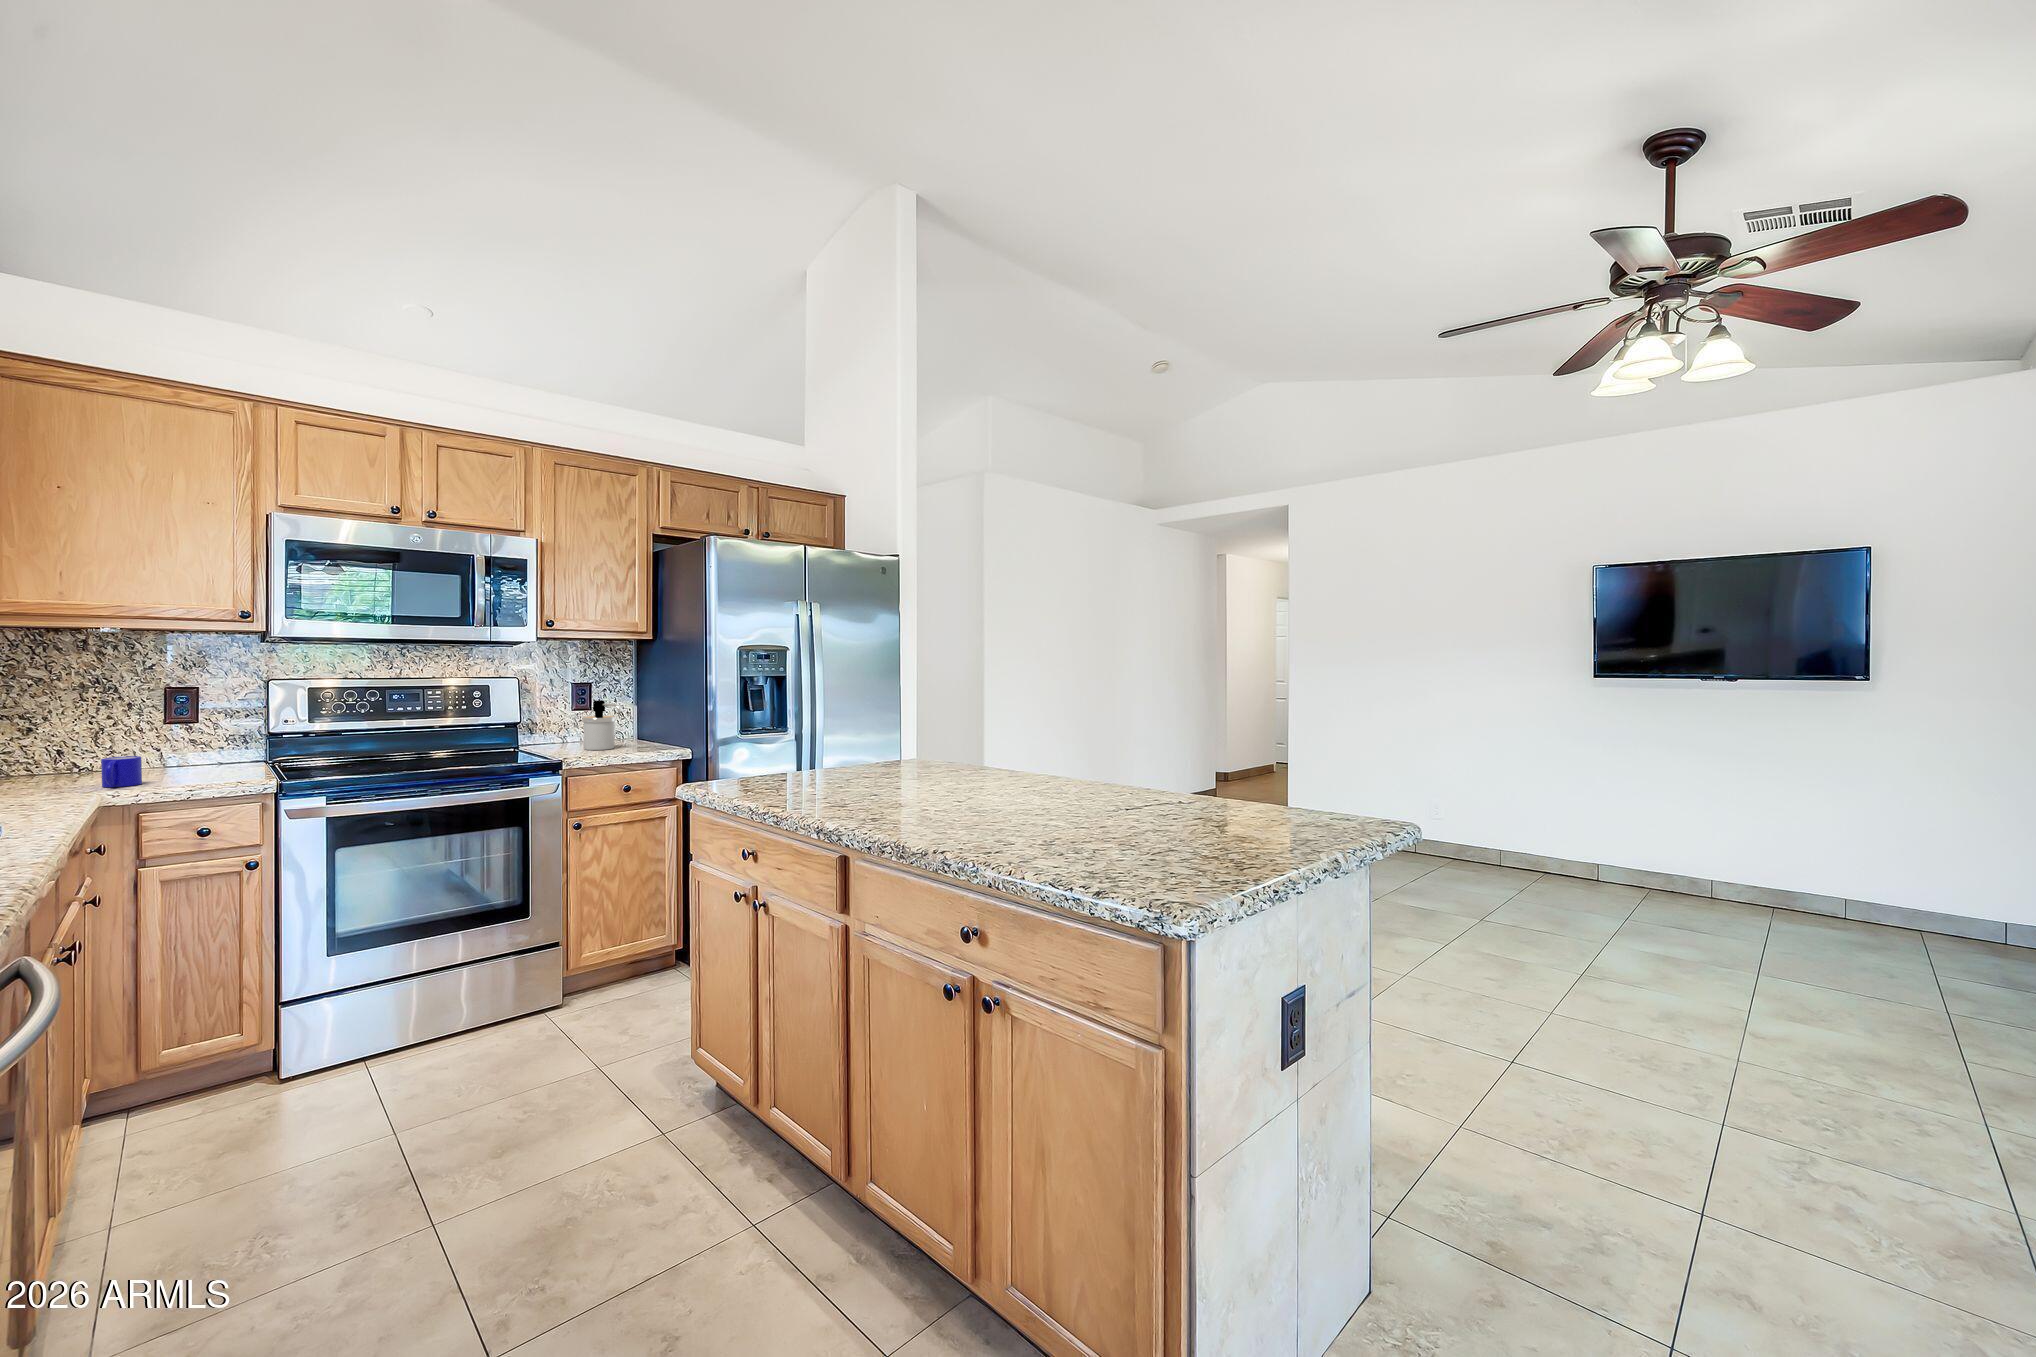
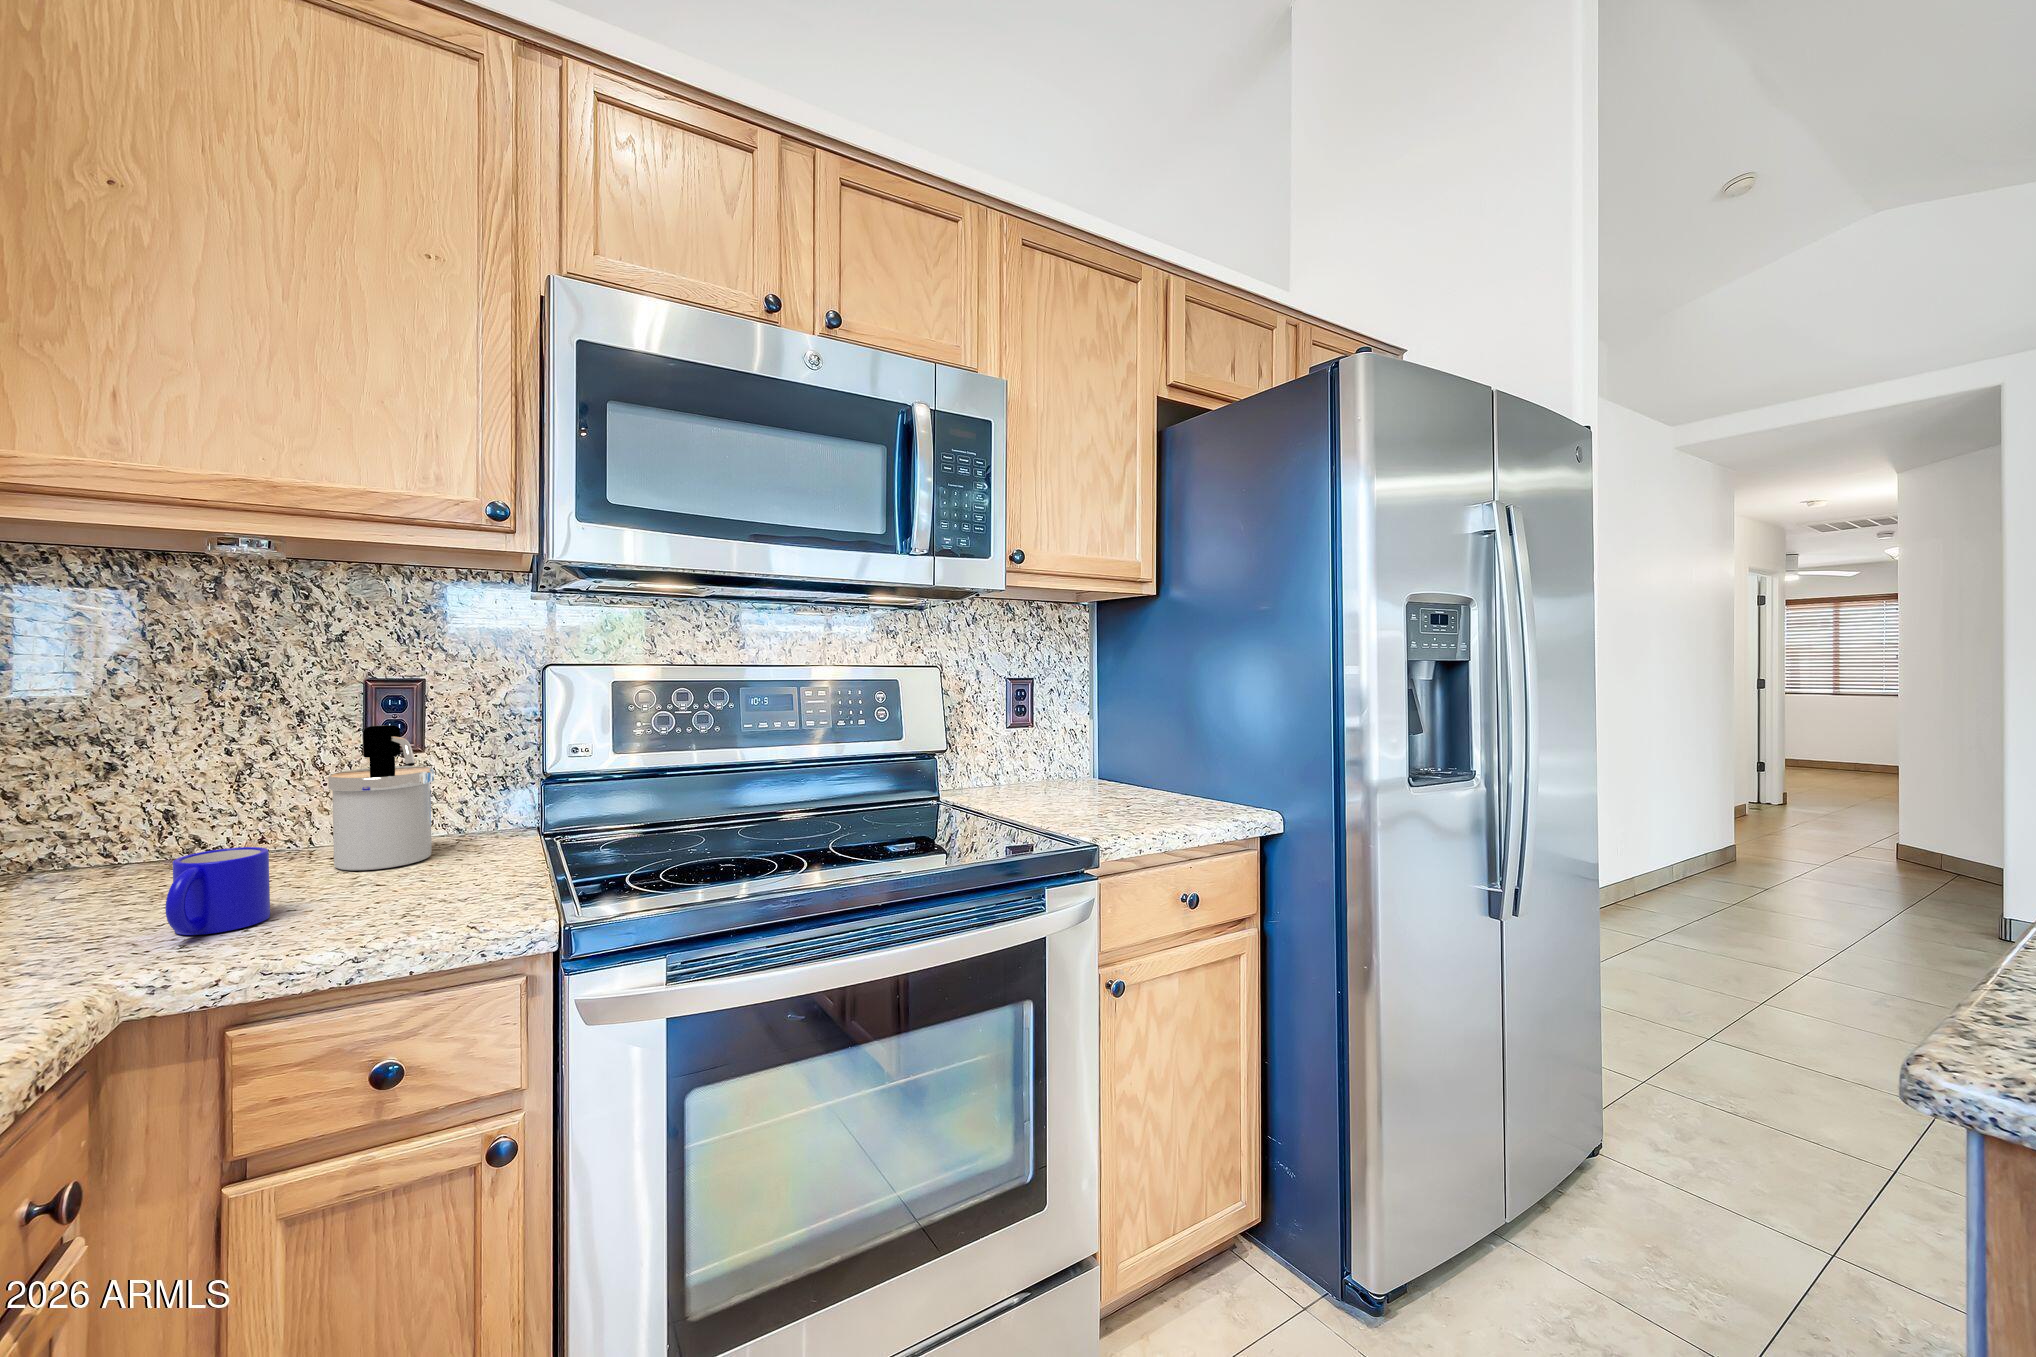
soap dispenser: present [582,700,621,750] -> present [328,725,434,870]

